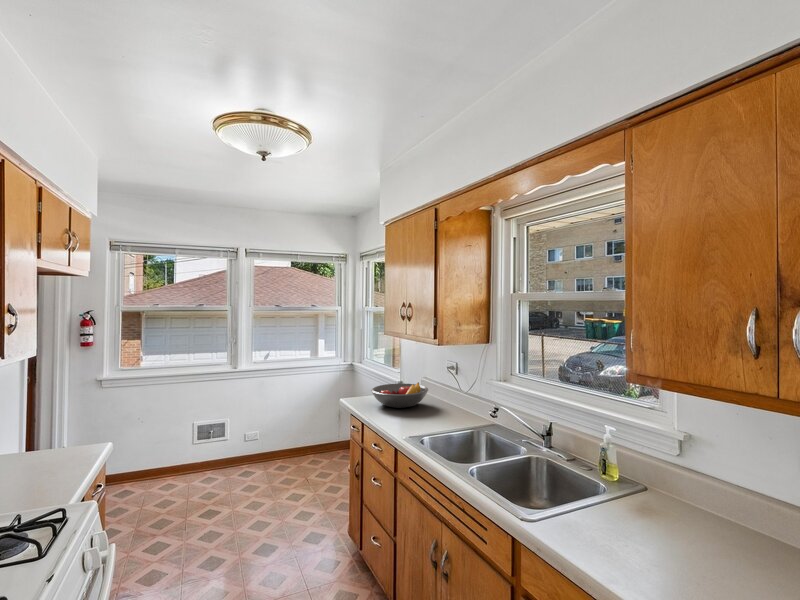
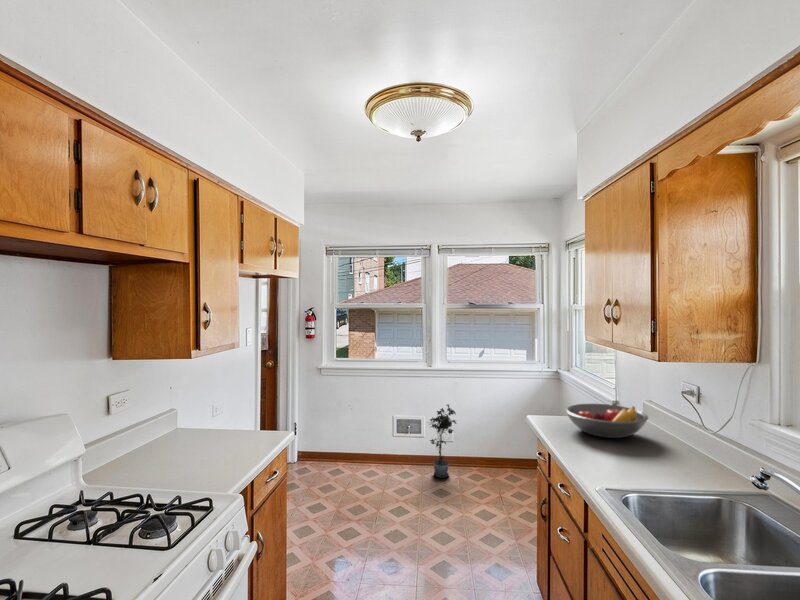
potted plant: none [232,404,264,476] -> present [430,405,456,478]

